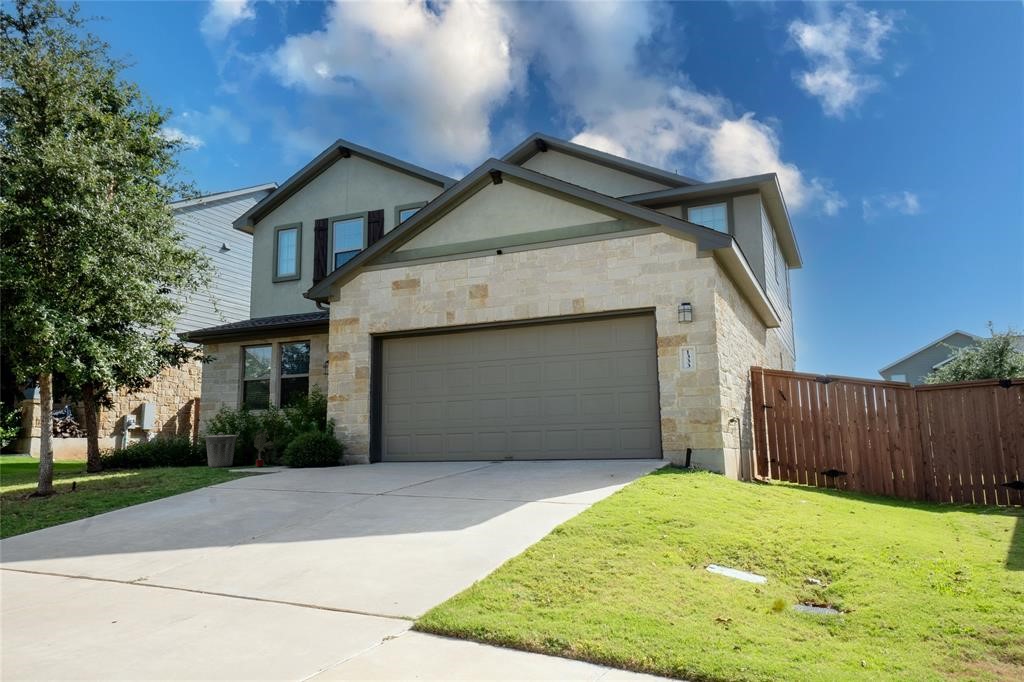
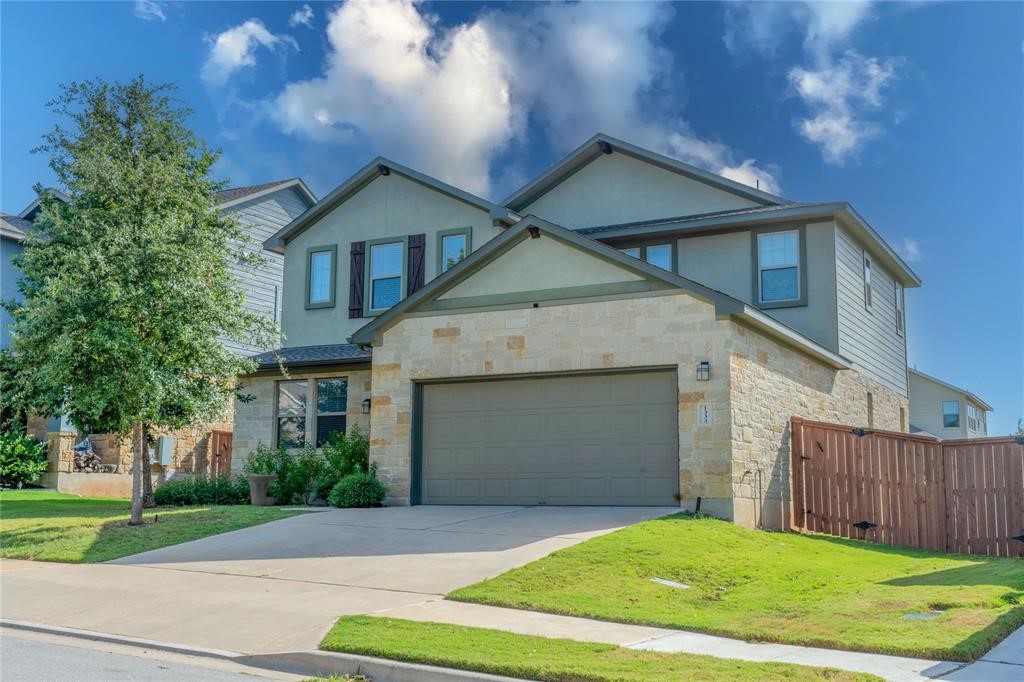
potted tree: present [253,428,274,467] -> none [295,468,316,506]

